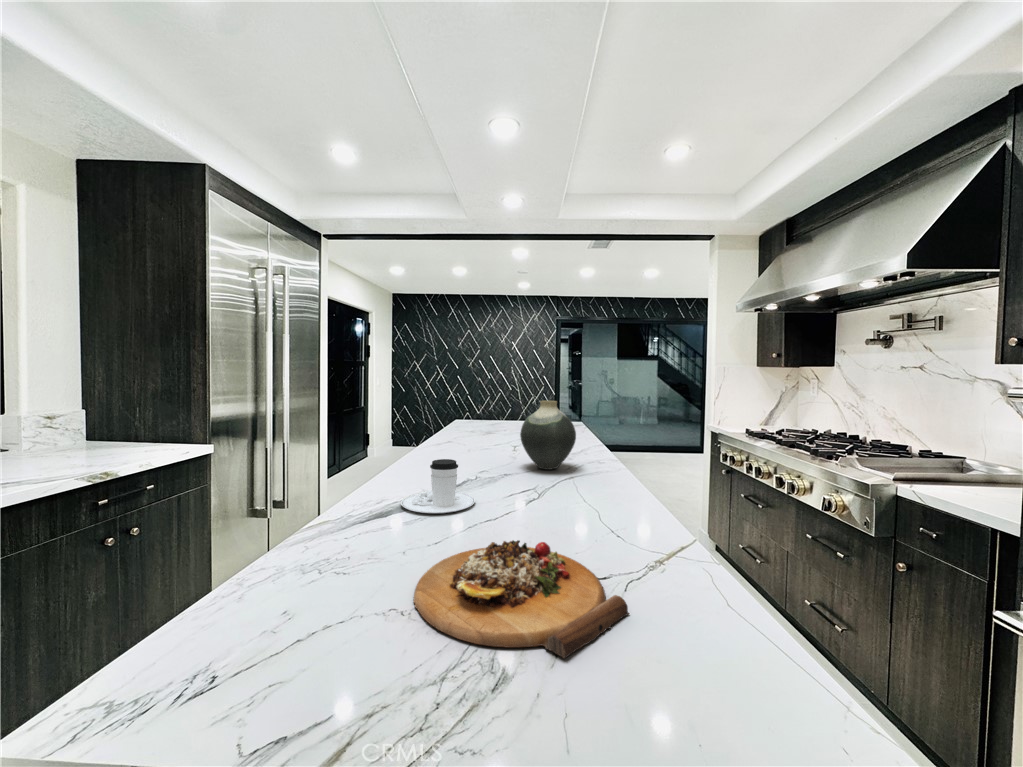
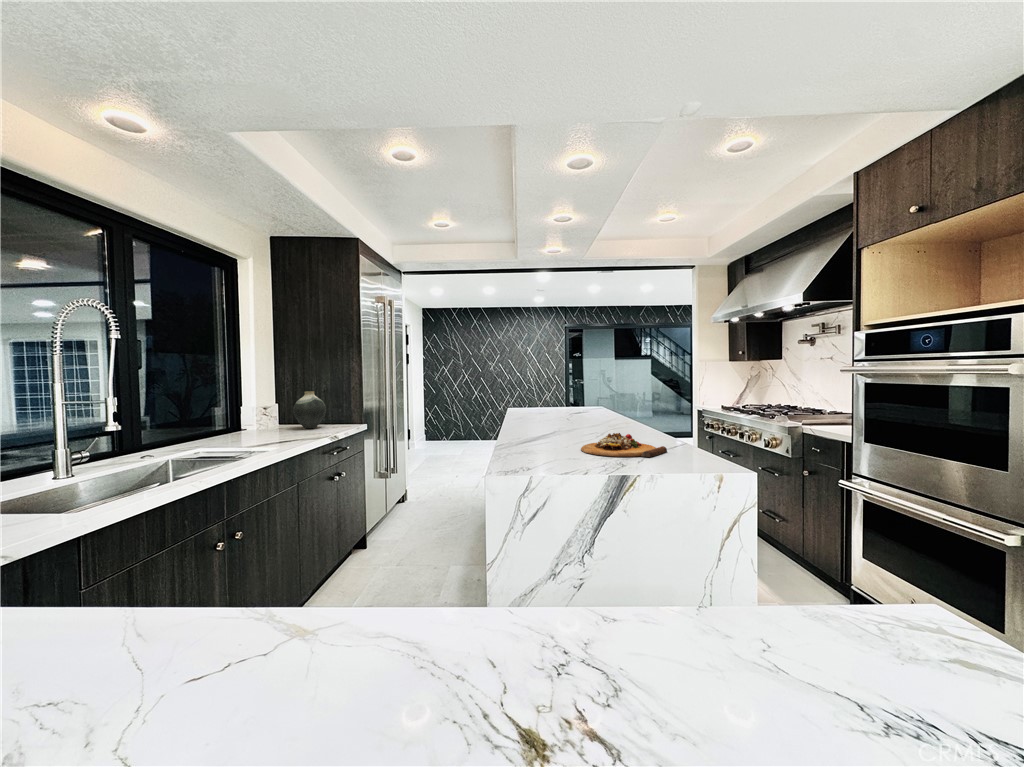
vase: present [520,401,576,470] -> present [293,391,326,428]
coffee cup: present [401,459,475,513] -> none [539,413,577,437]

